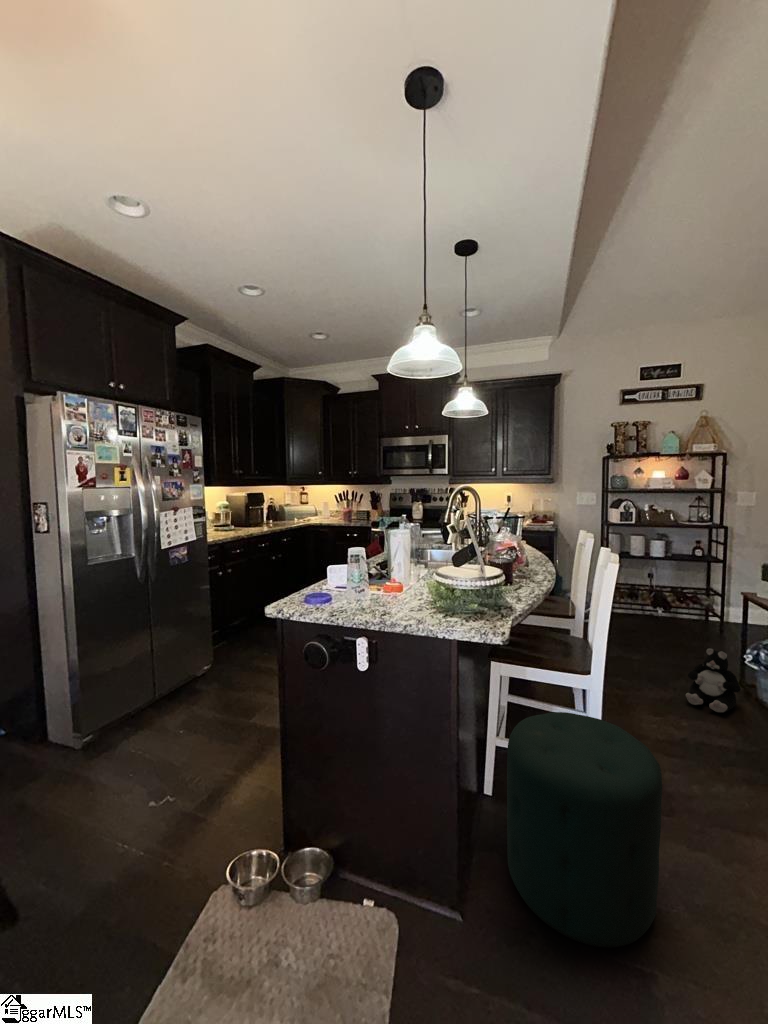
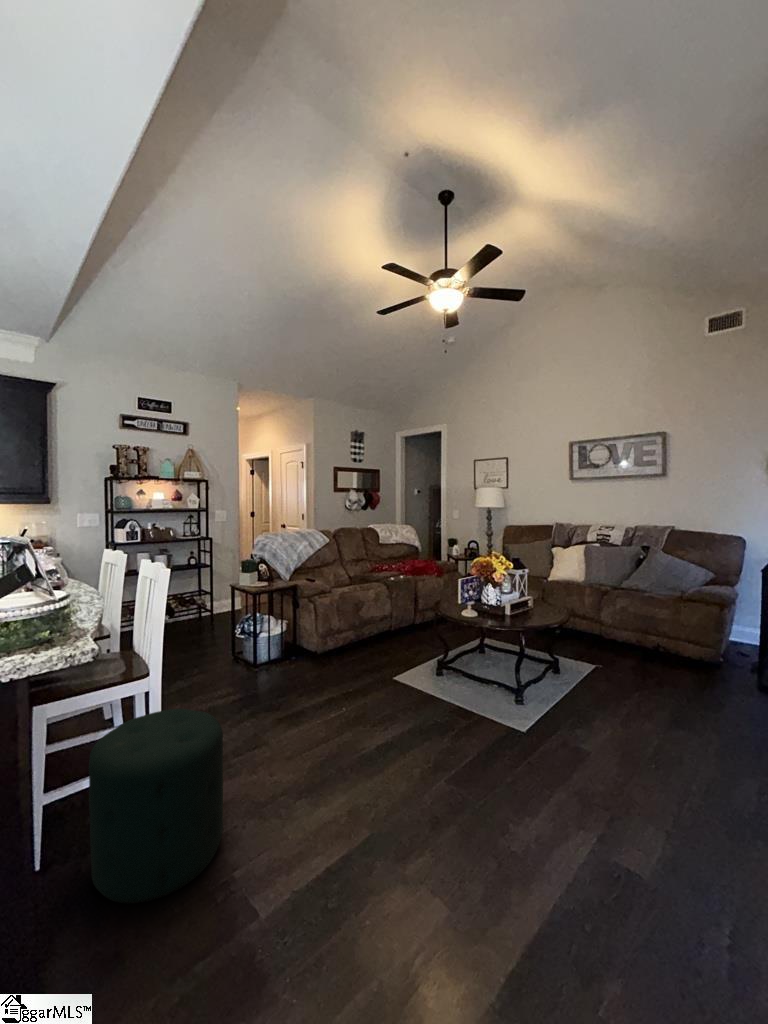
plush toy: present [686,648,741,713] -> none [202,633,237,682]

